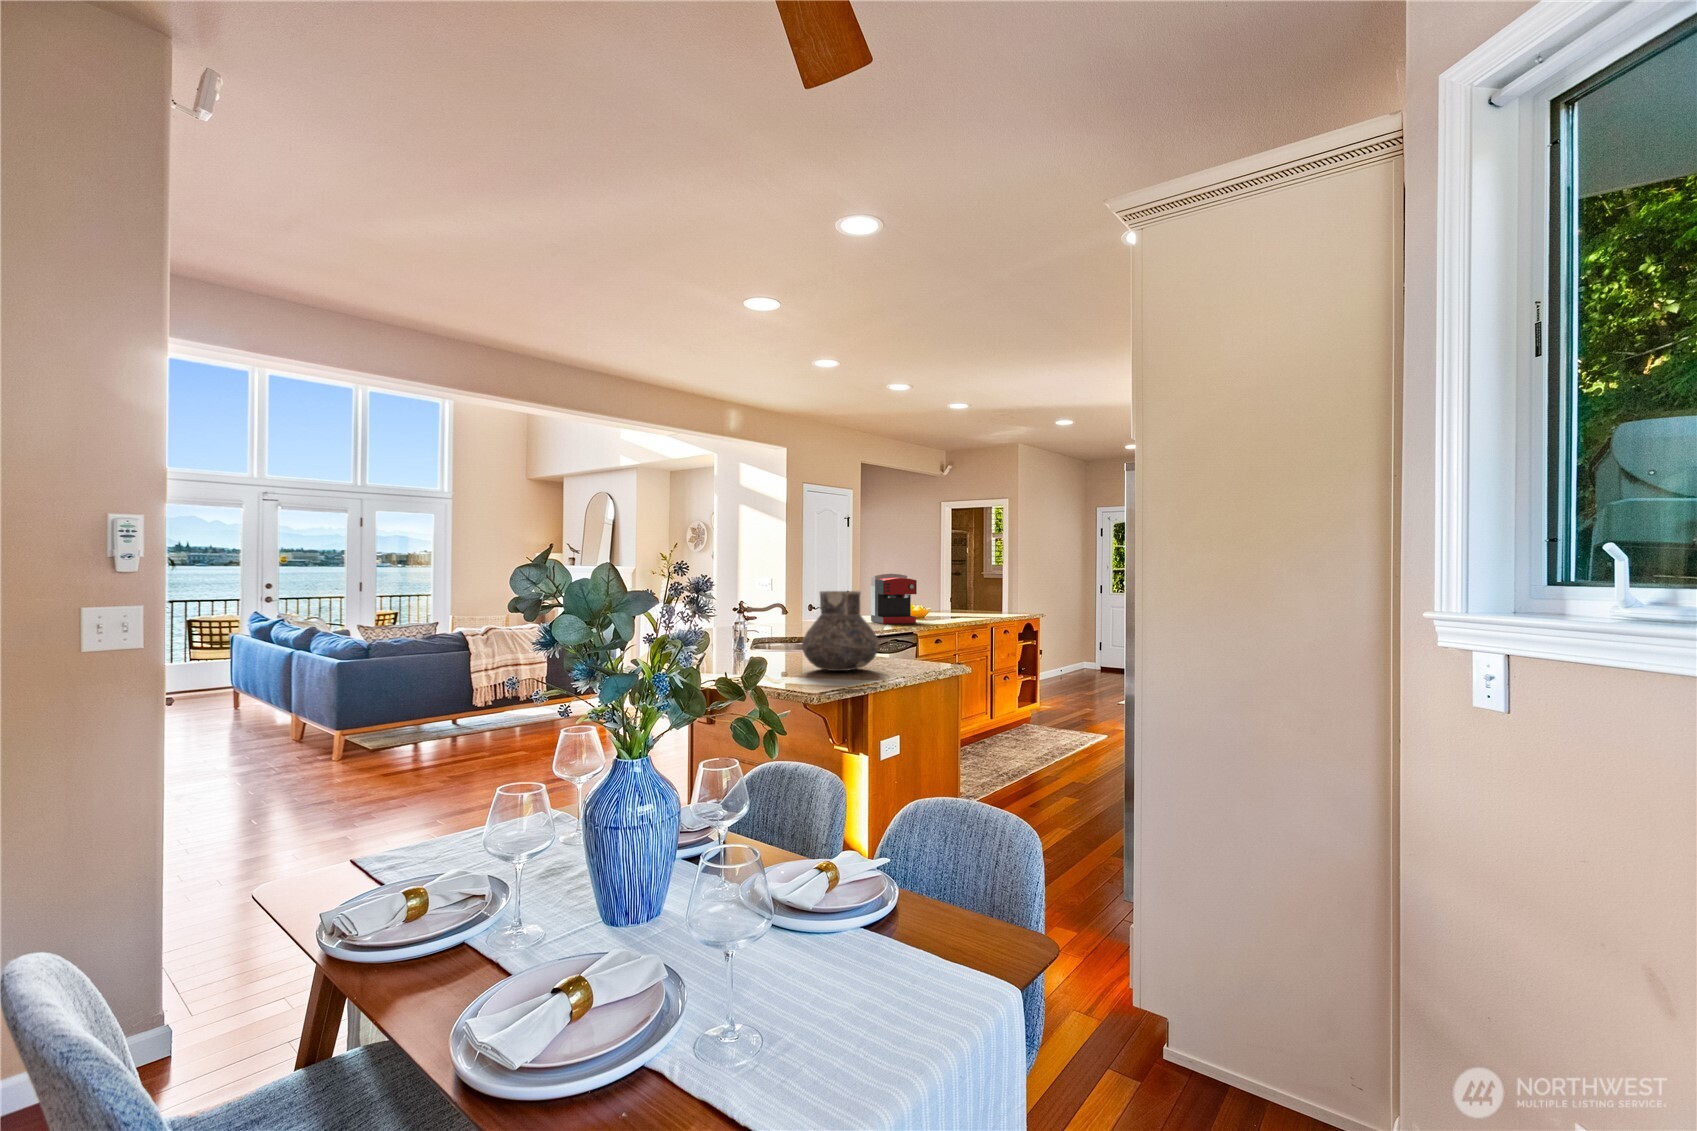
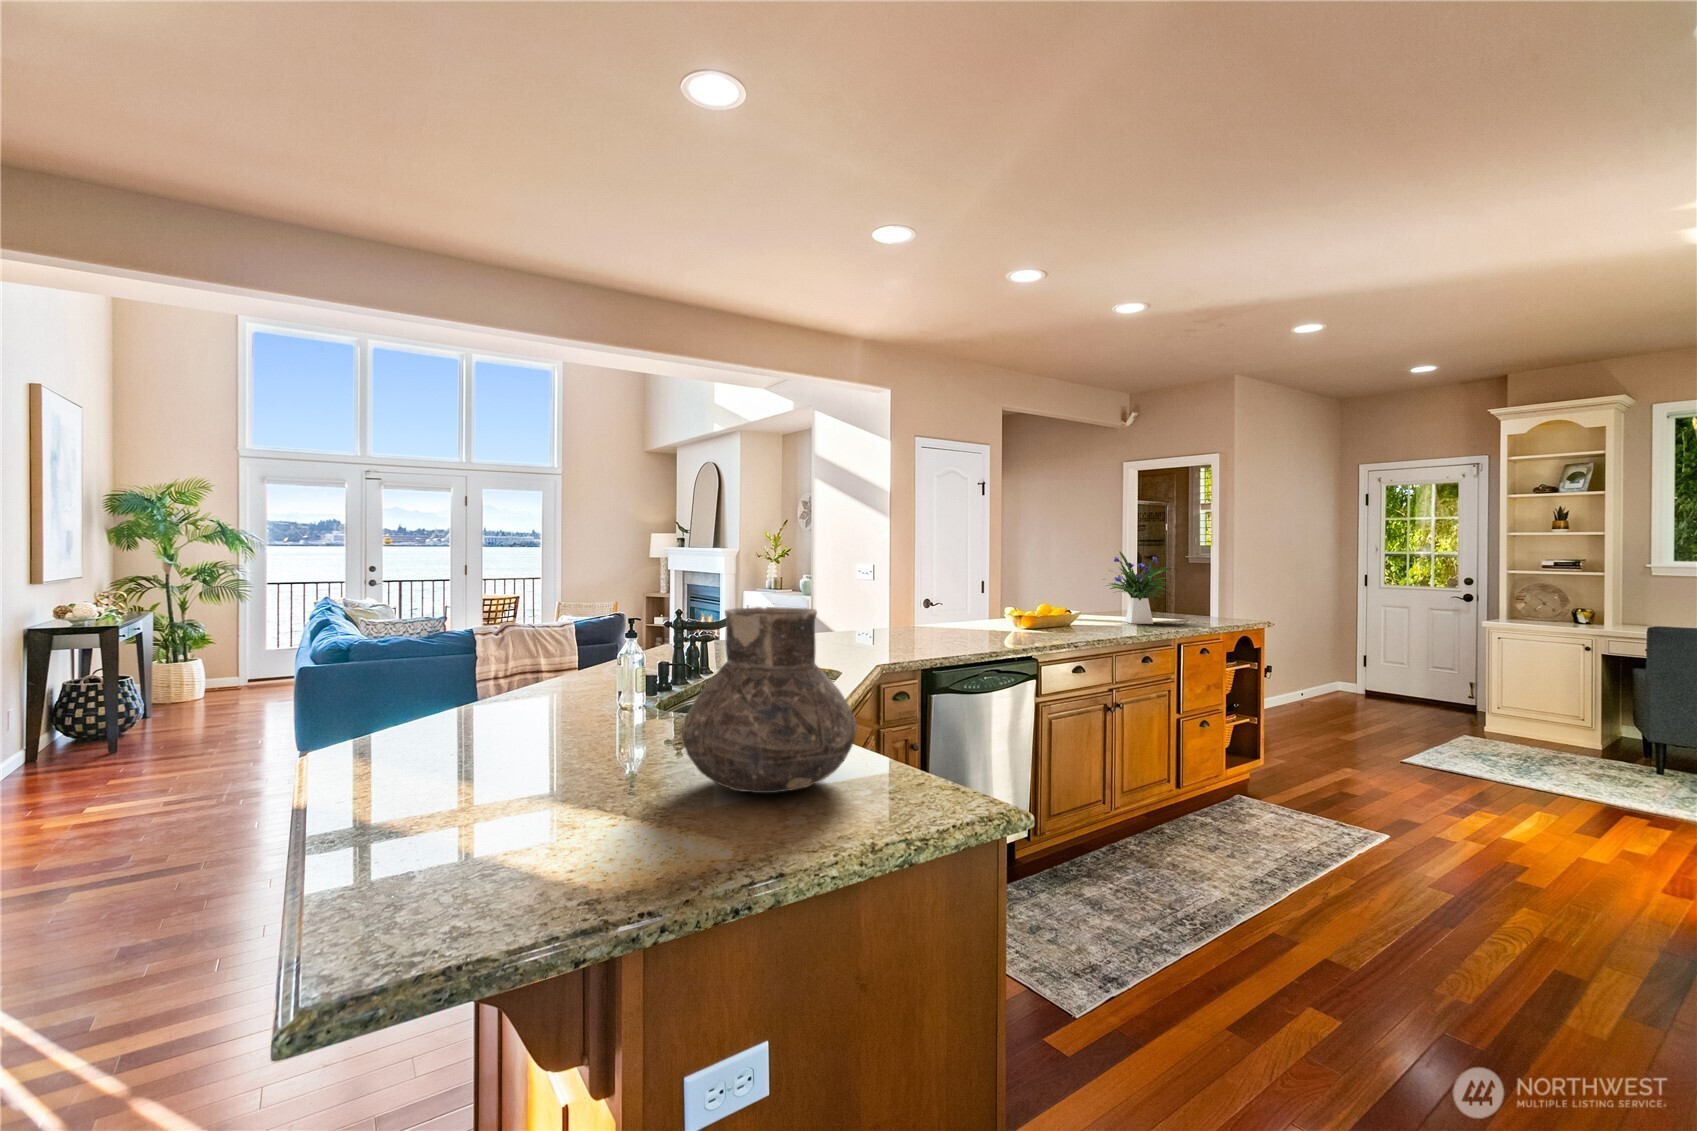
flower arrangement: none [938,567,984,615] -> present [1107,552,1172,624]
coffee maker: present [871,574,917,624] -> none [989,561,1057,638]

